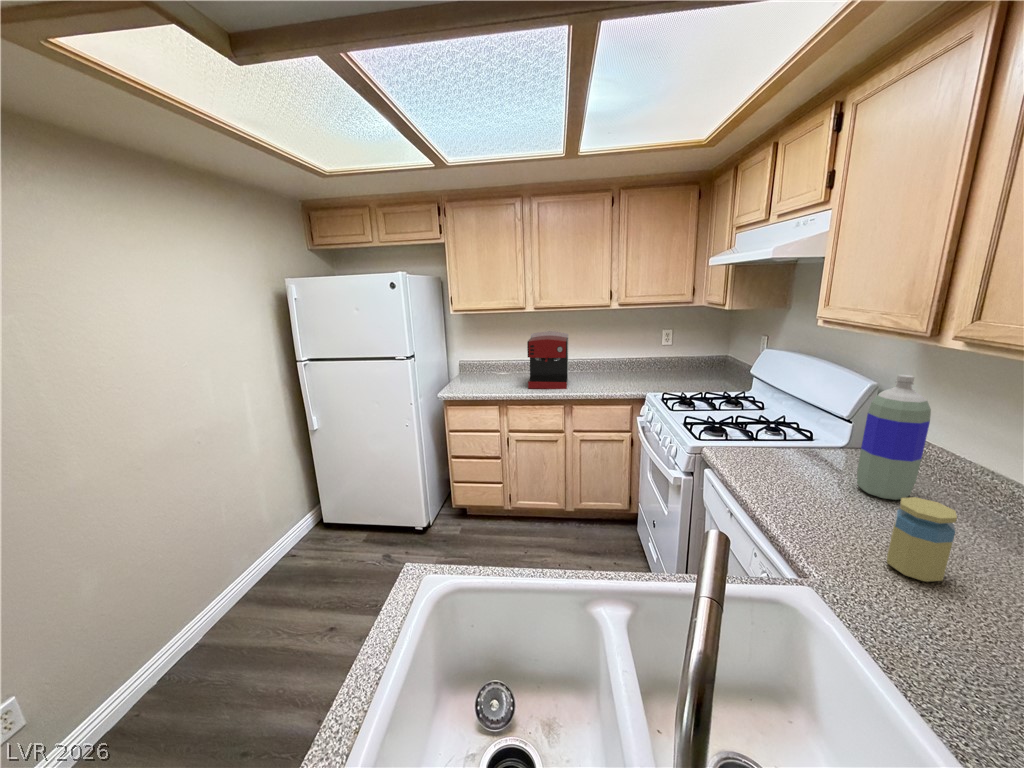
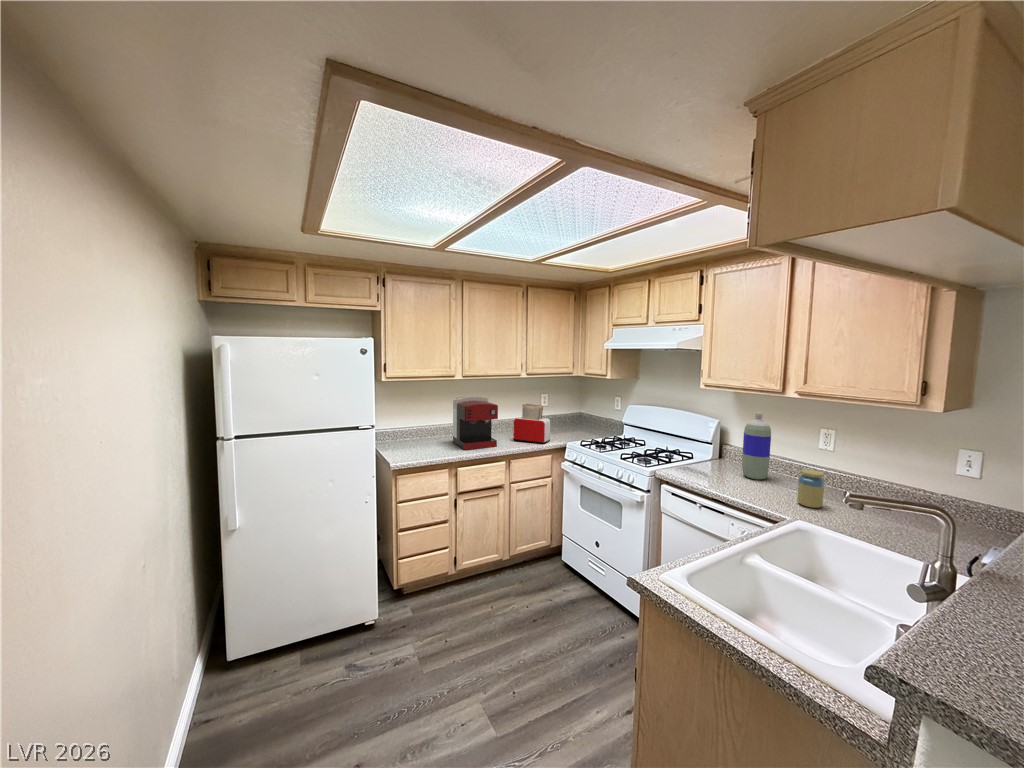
toaster: none [595,342,639,392] -> present [513,404,550,444]

